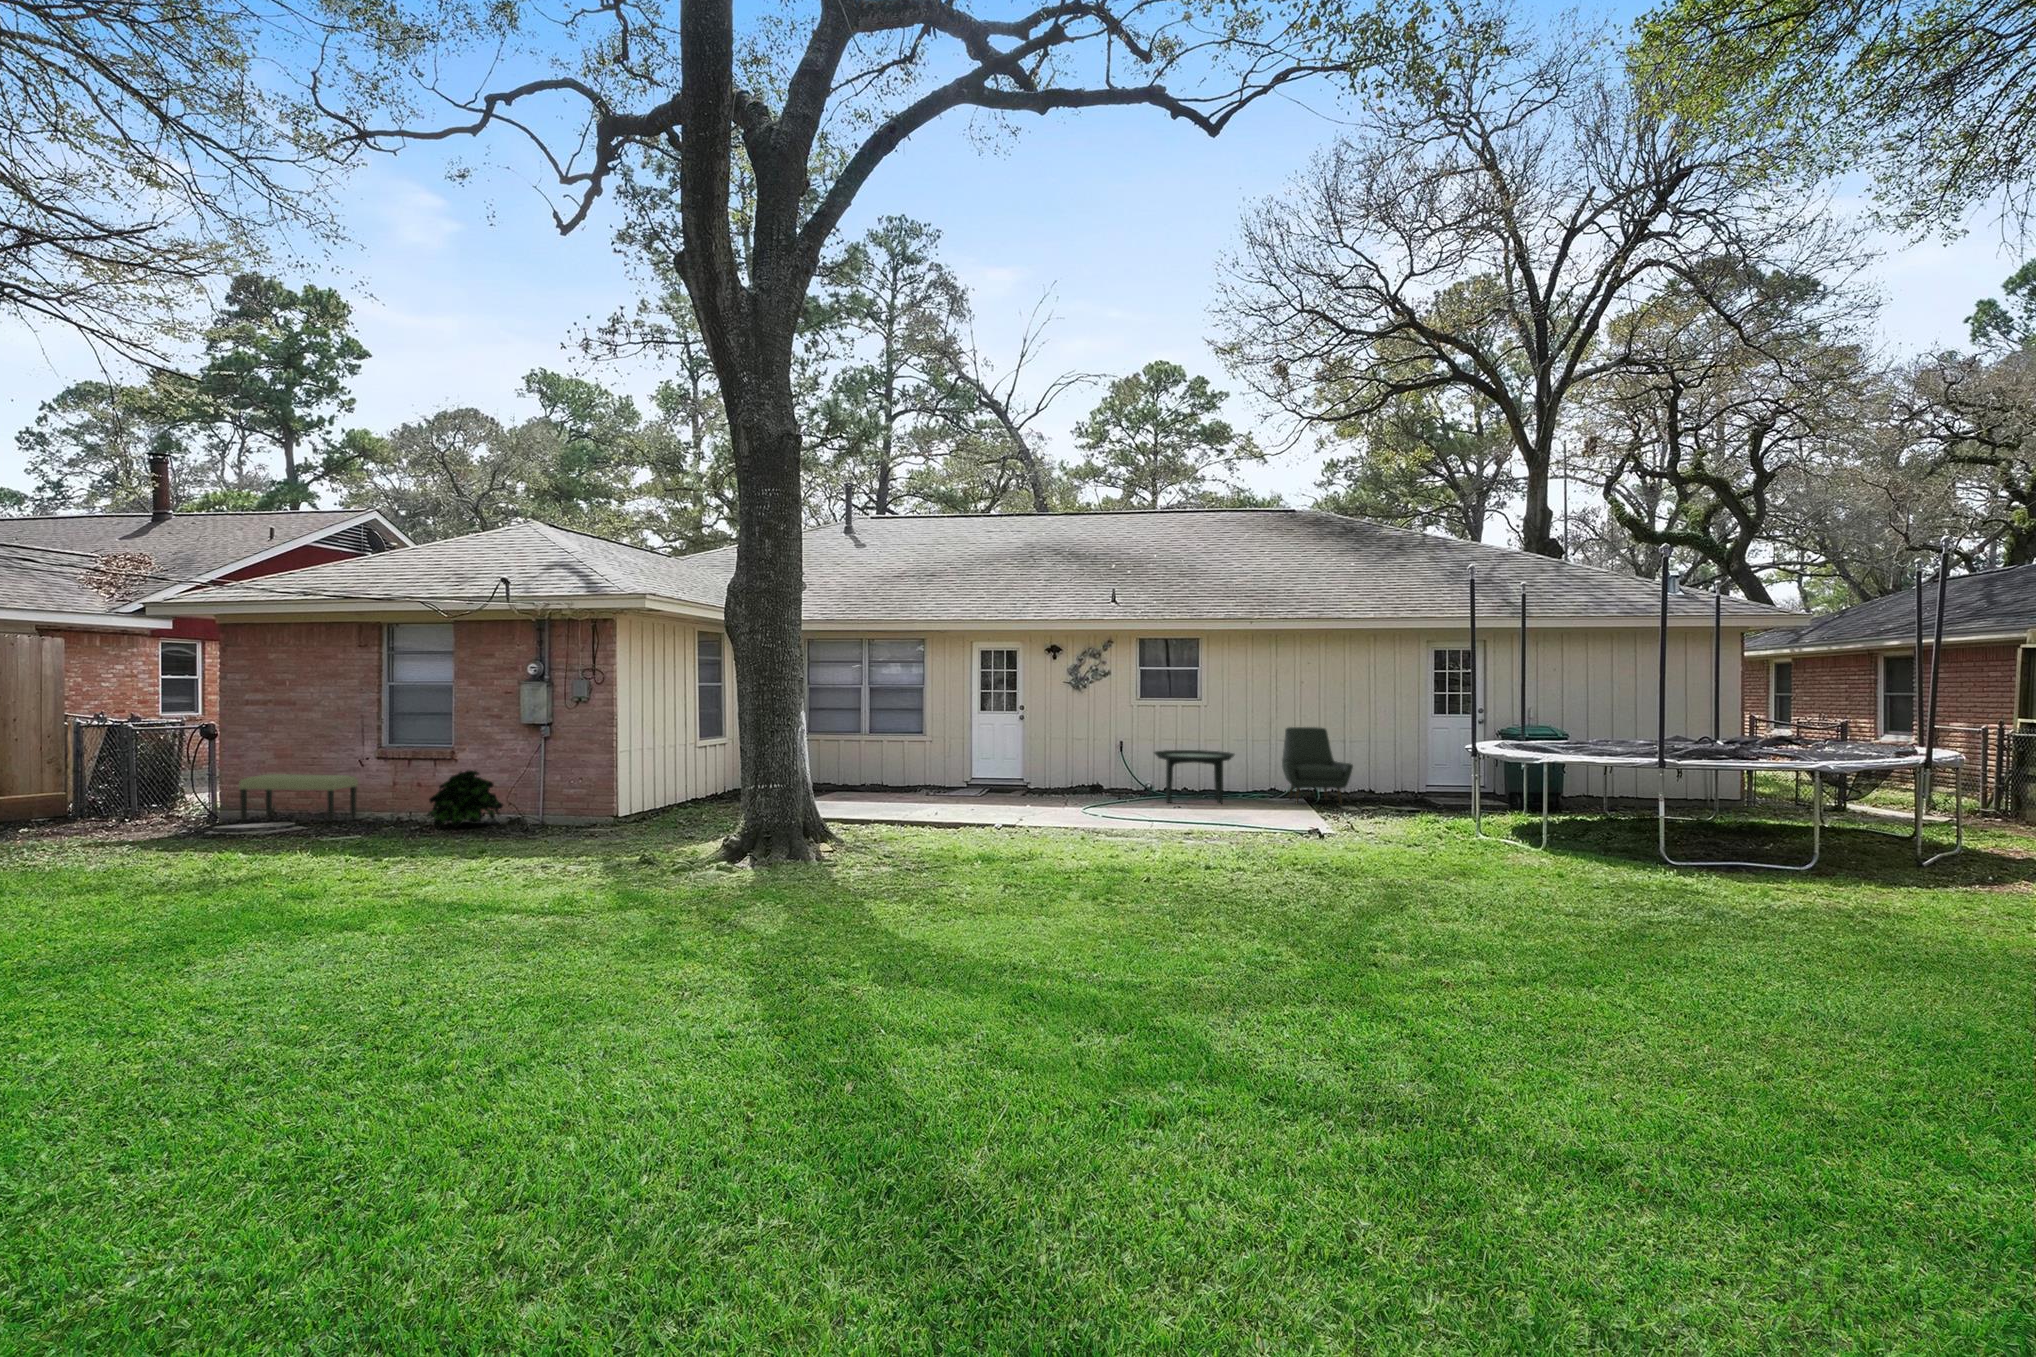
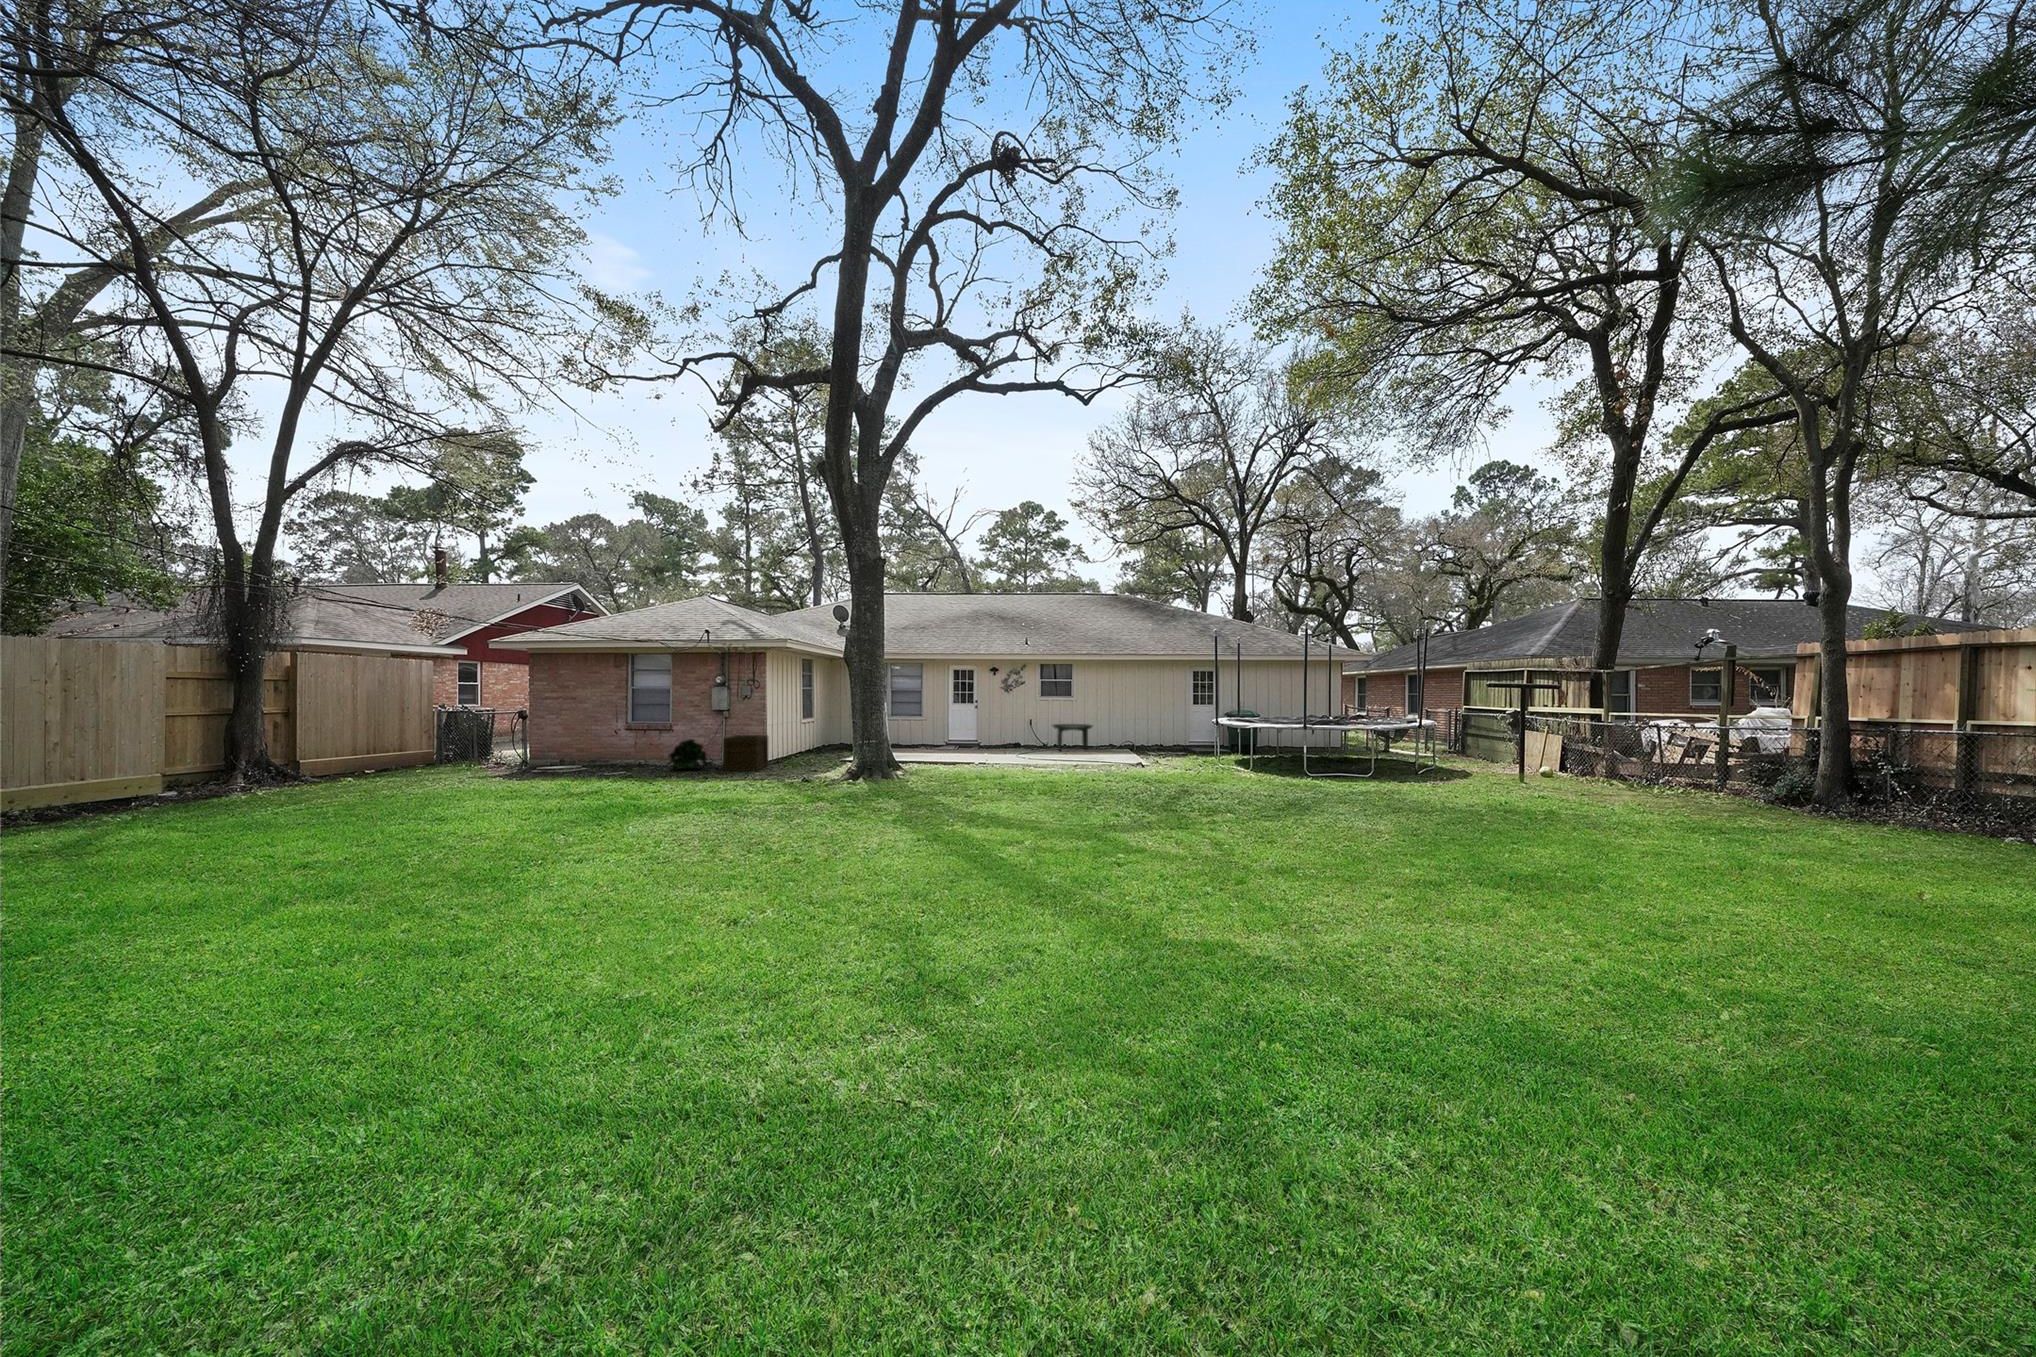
chair: present [1282,727,1353,804] -> none [1117,711,1153,751]
wooden crate: none [519,764,608,832] -> present [723,735,768,771]
bench: present [239,774,358,822] -> none [548,743,617,770]

